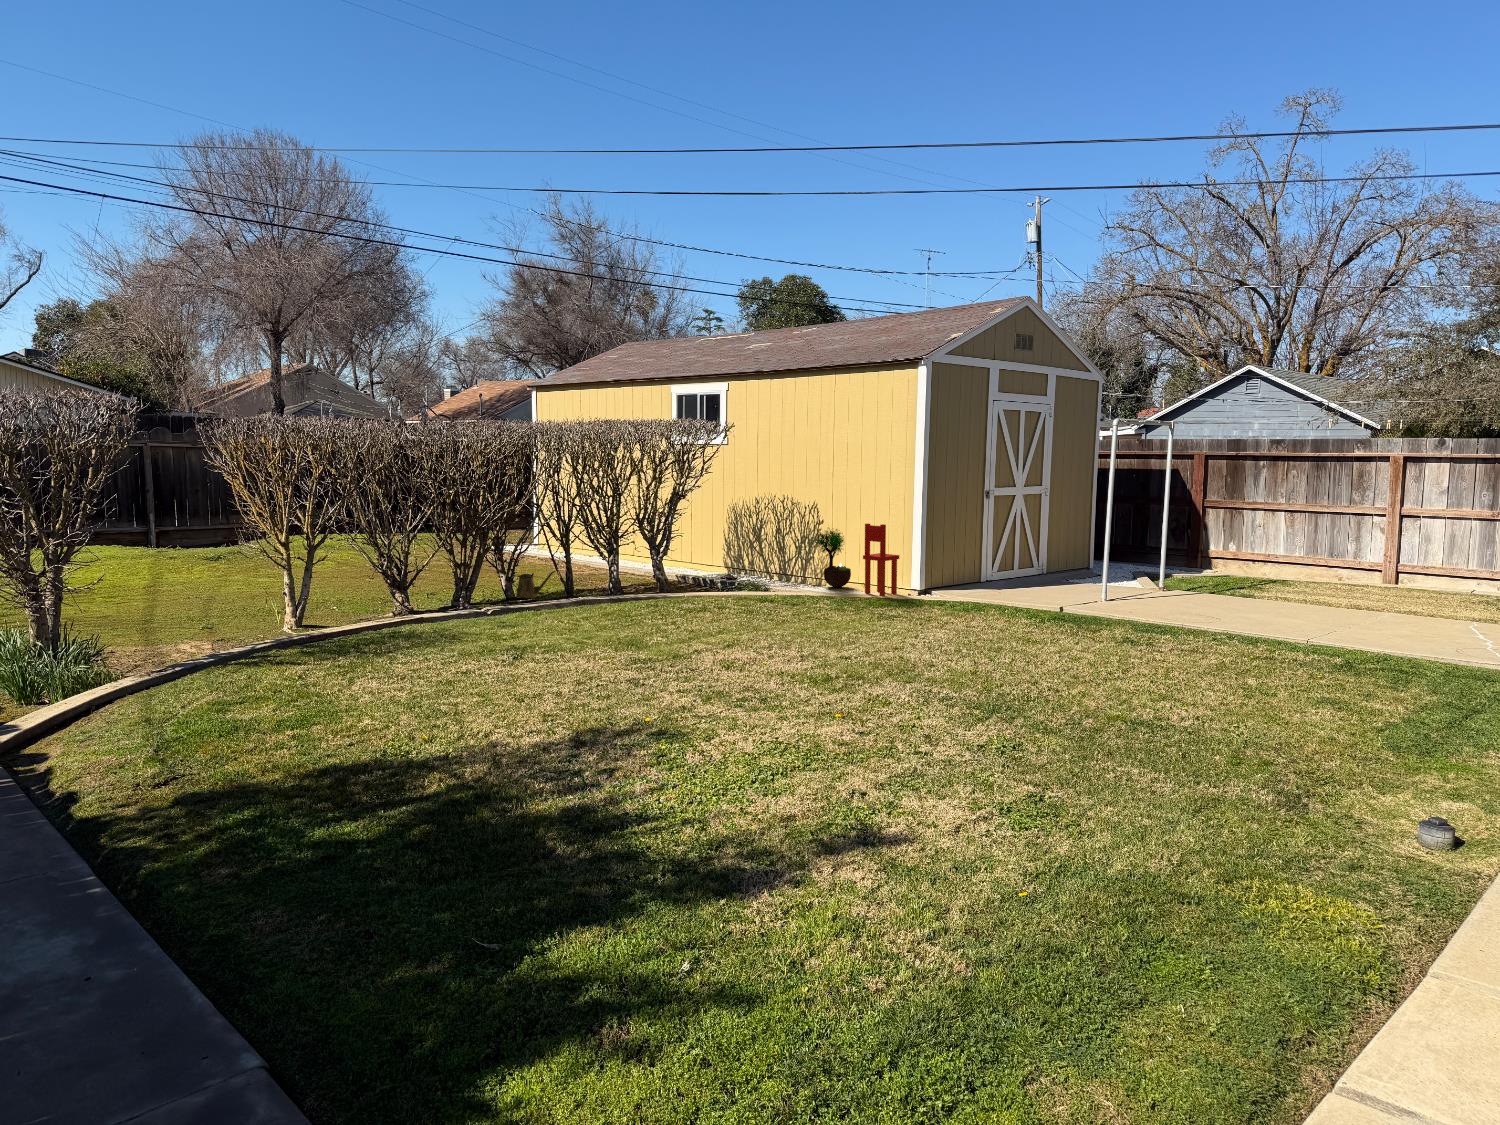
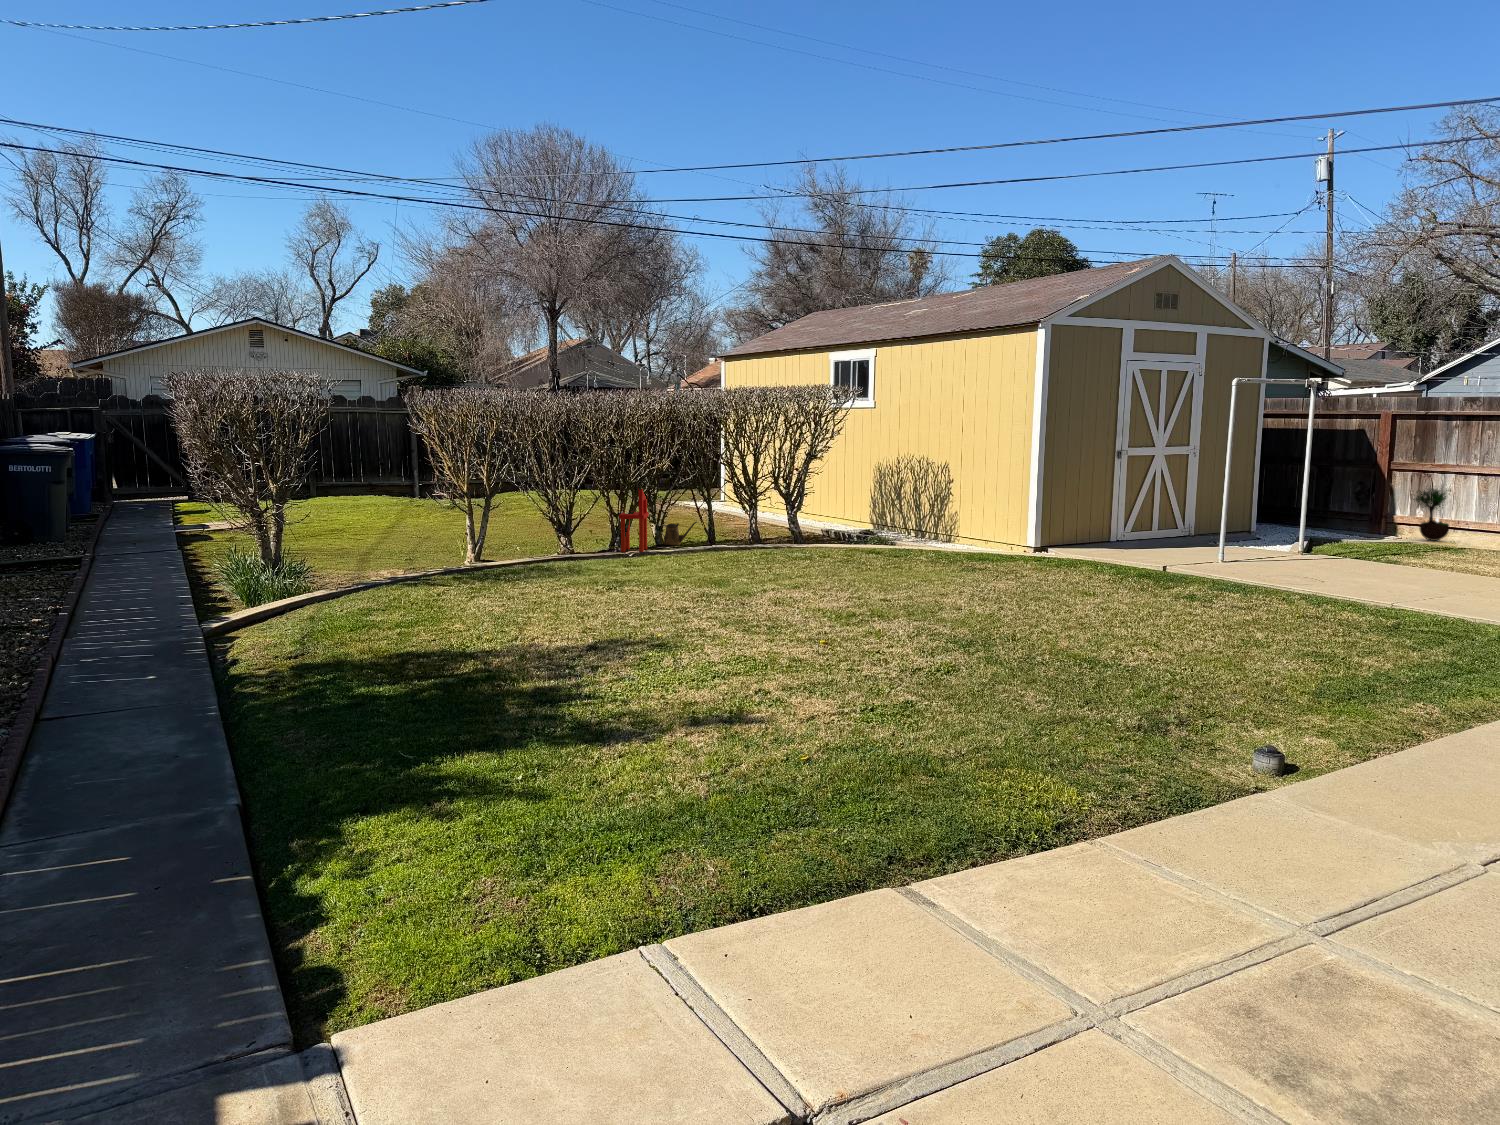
chair: present [863,524,899,596] -> present [619,489,649,552]
potted tree: present [811,529,851,588] -> present [1413,486,1449,541]

